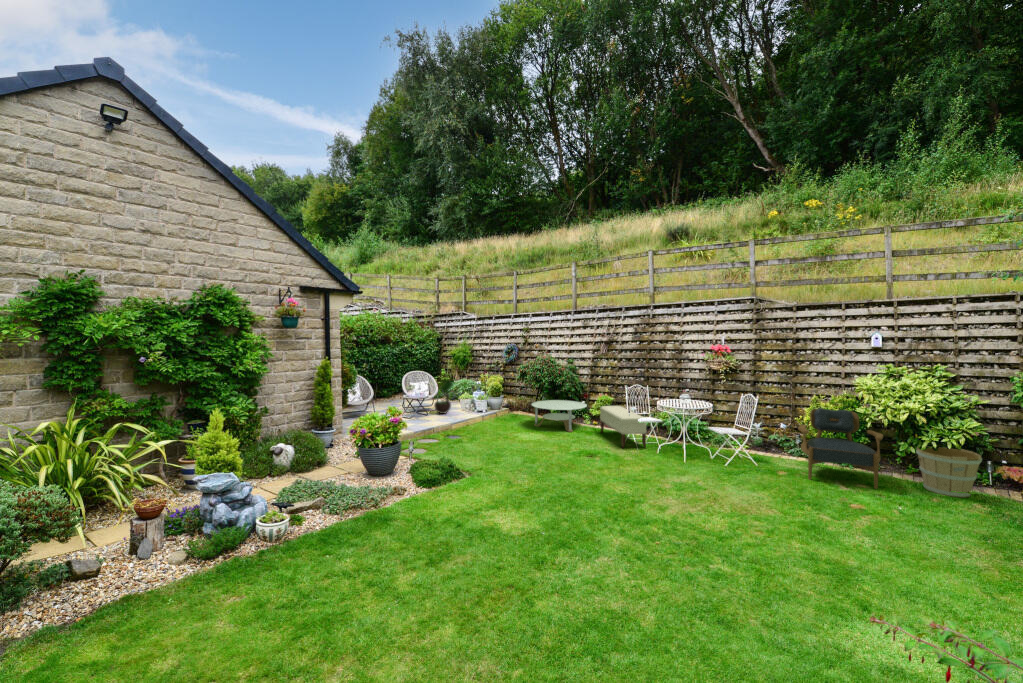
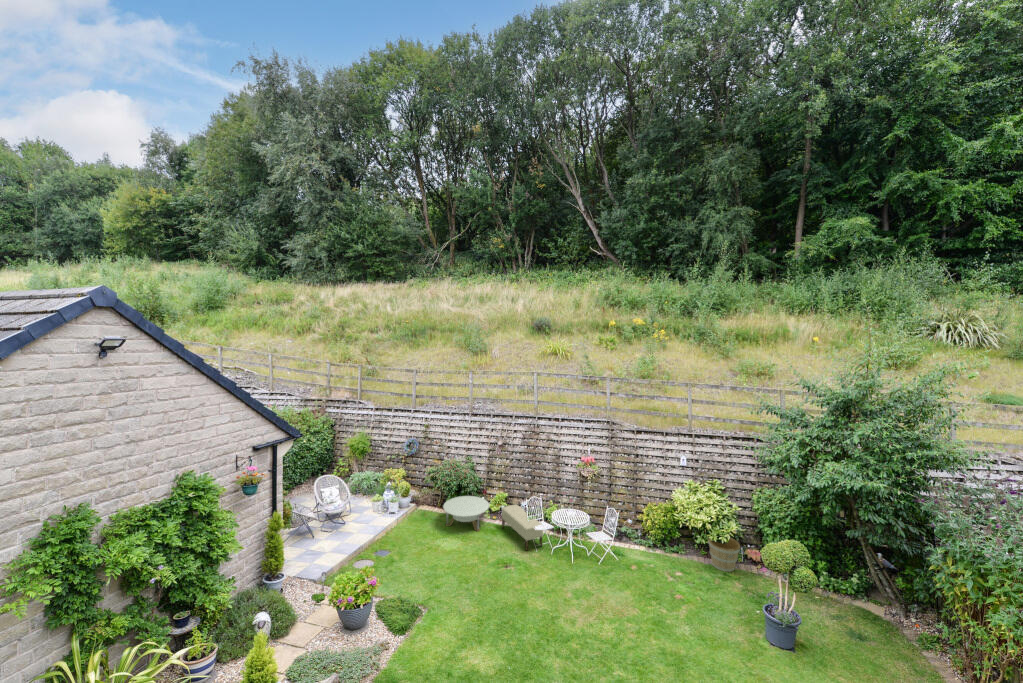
potted tree: present [434,379,454,414] -> none [346,482,367,518]
armchair: present [798,408,883,489] -> none [645,512,692,573]

